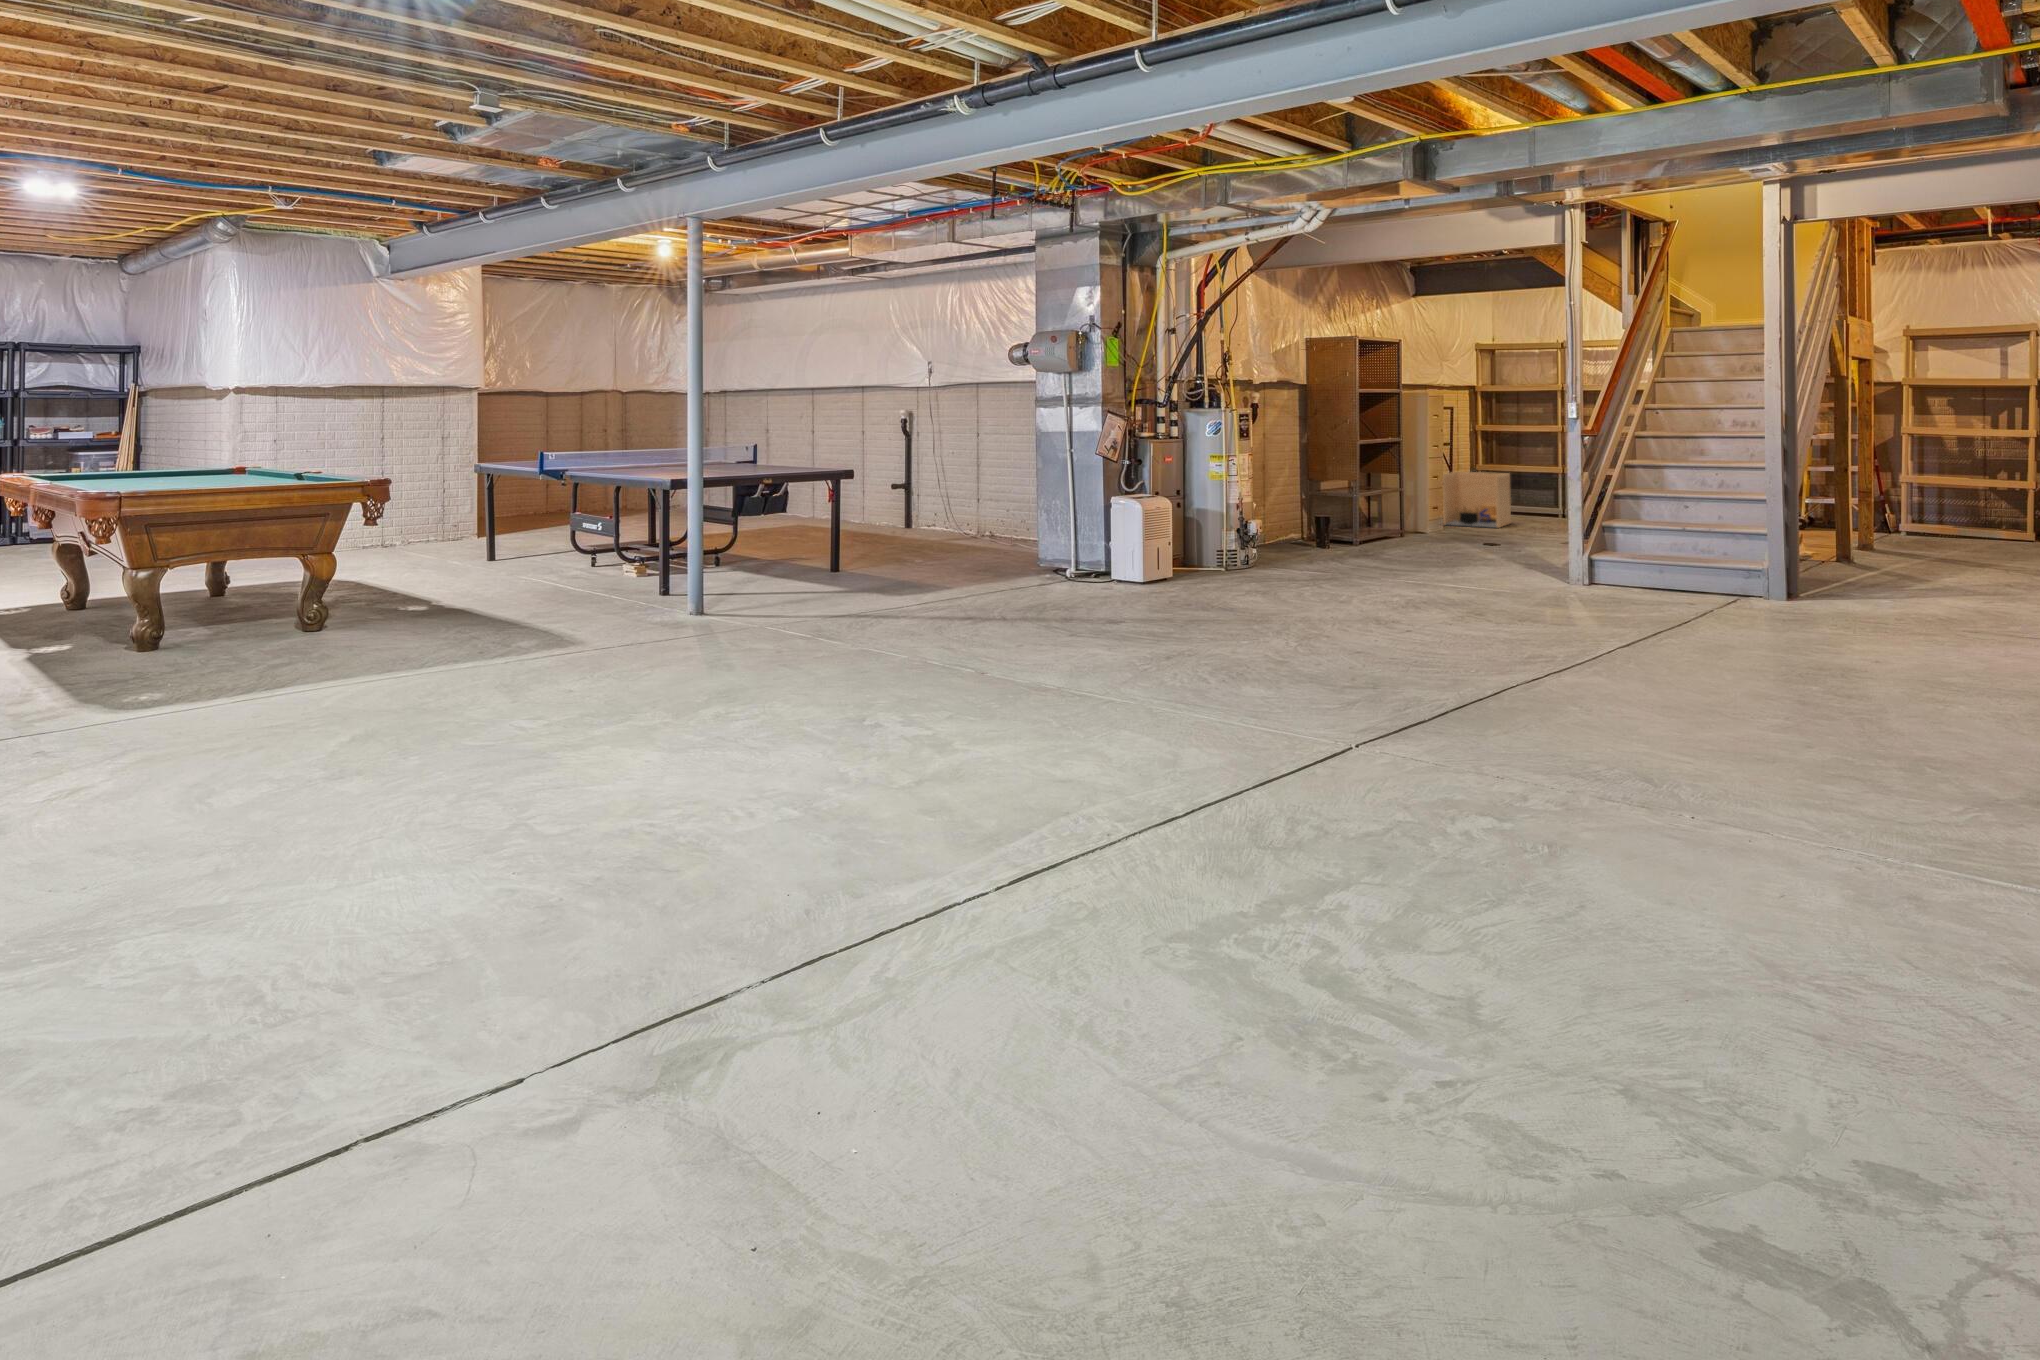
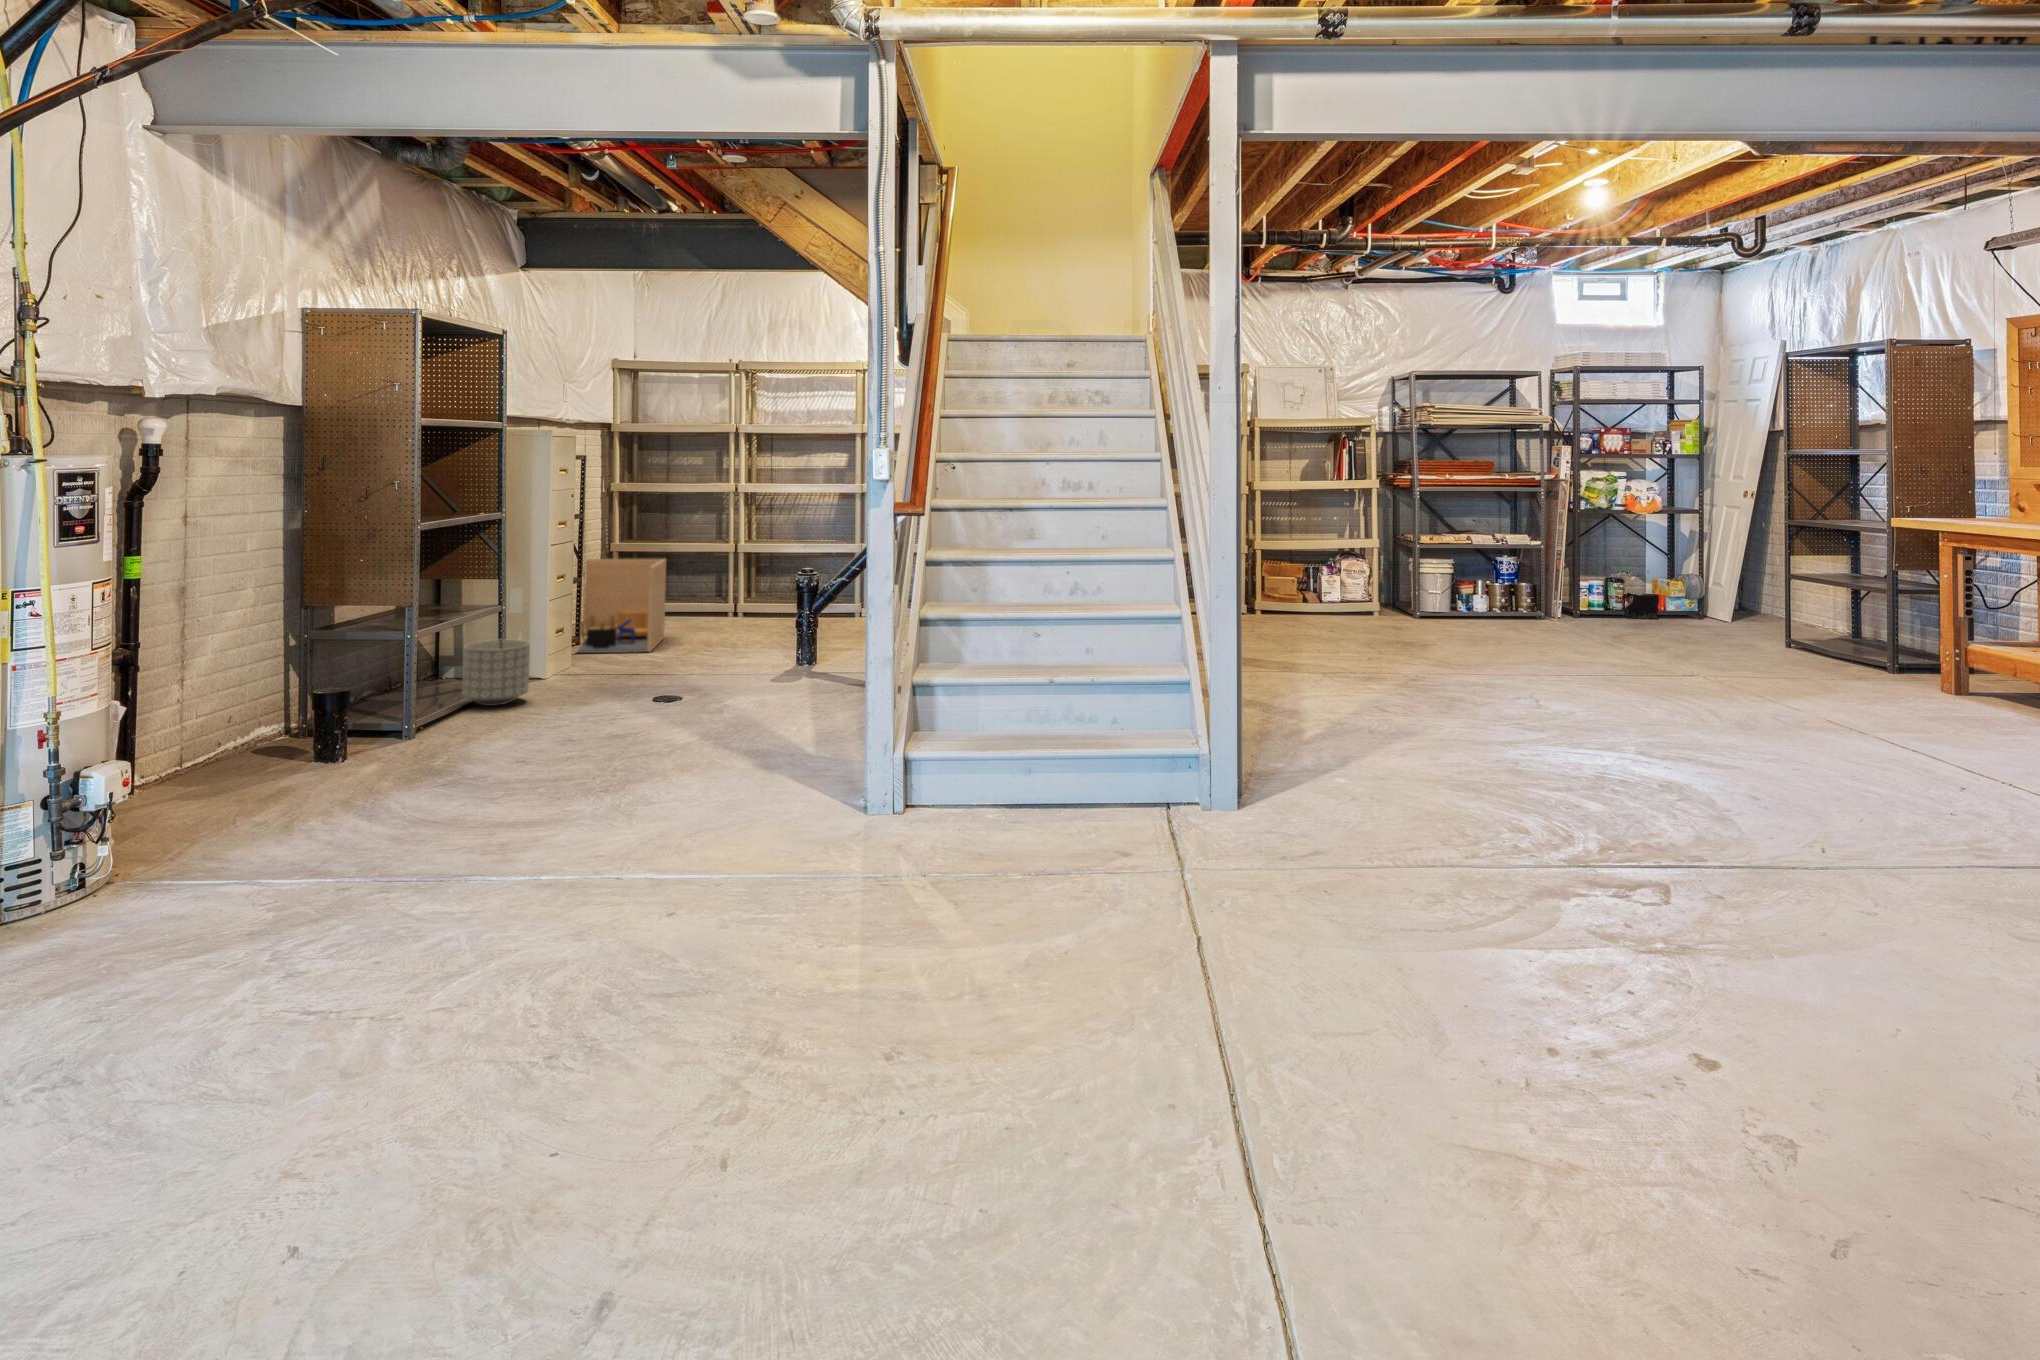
planter: none [1387,506,1421,539] -> present [462,640,530,706]

